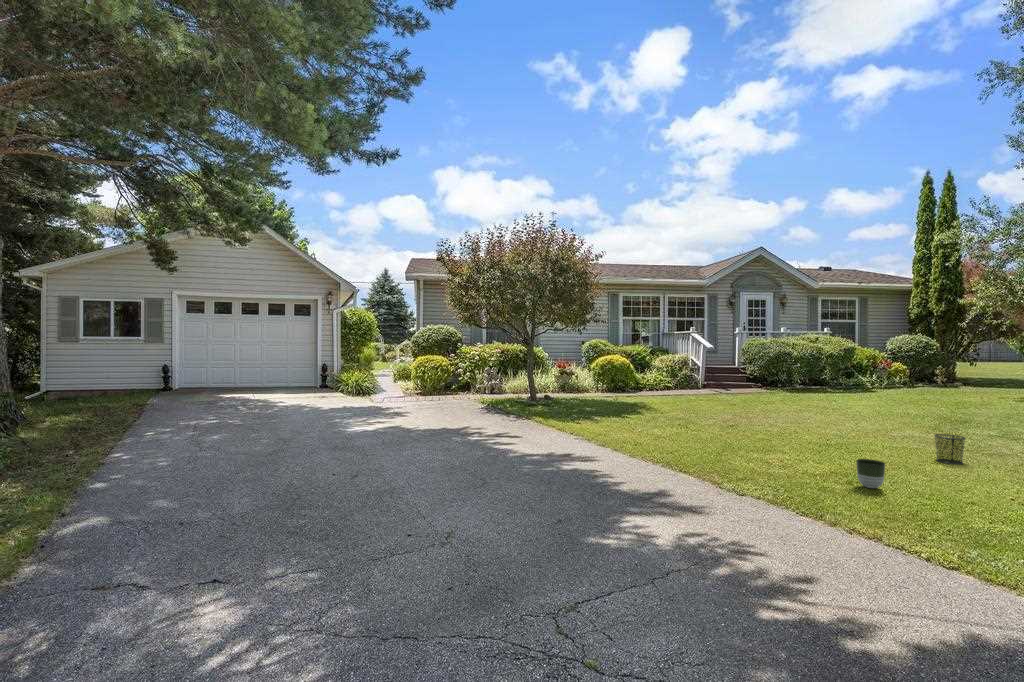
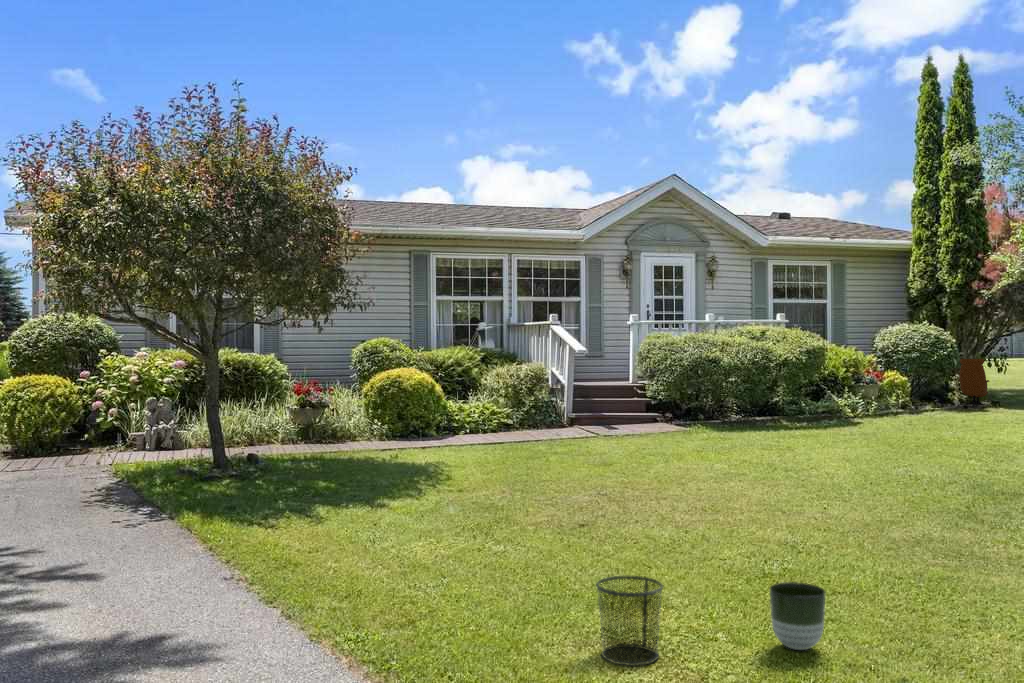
lounge chair: none [943,356,967,386] -> present [958,359,991,407]
trash can: present [934,434,965,464] -> present [596,576,663,666]

